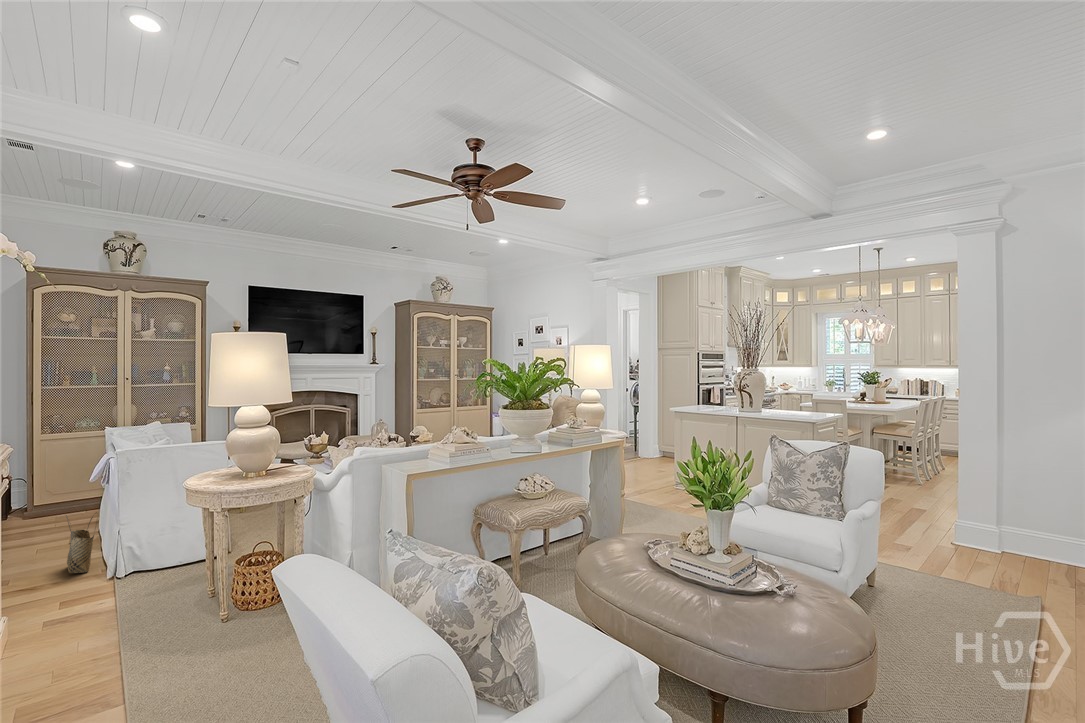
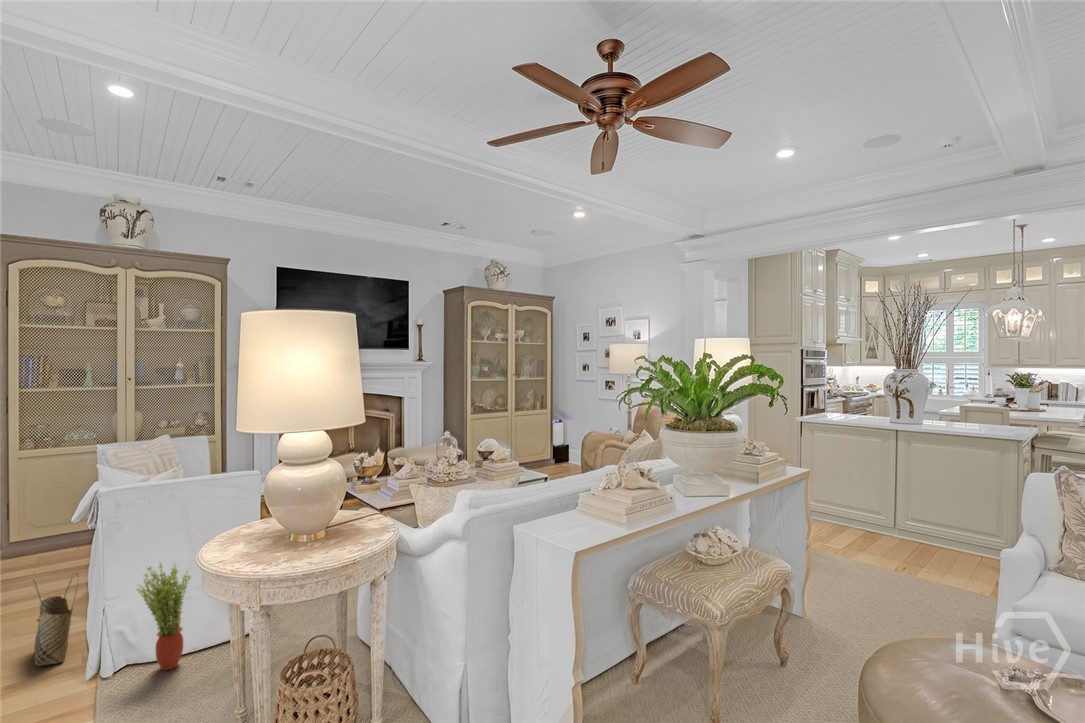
potted plant: none [140,501,178,575] -> present [137,564,191,670]

